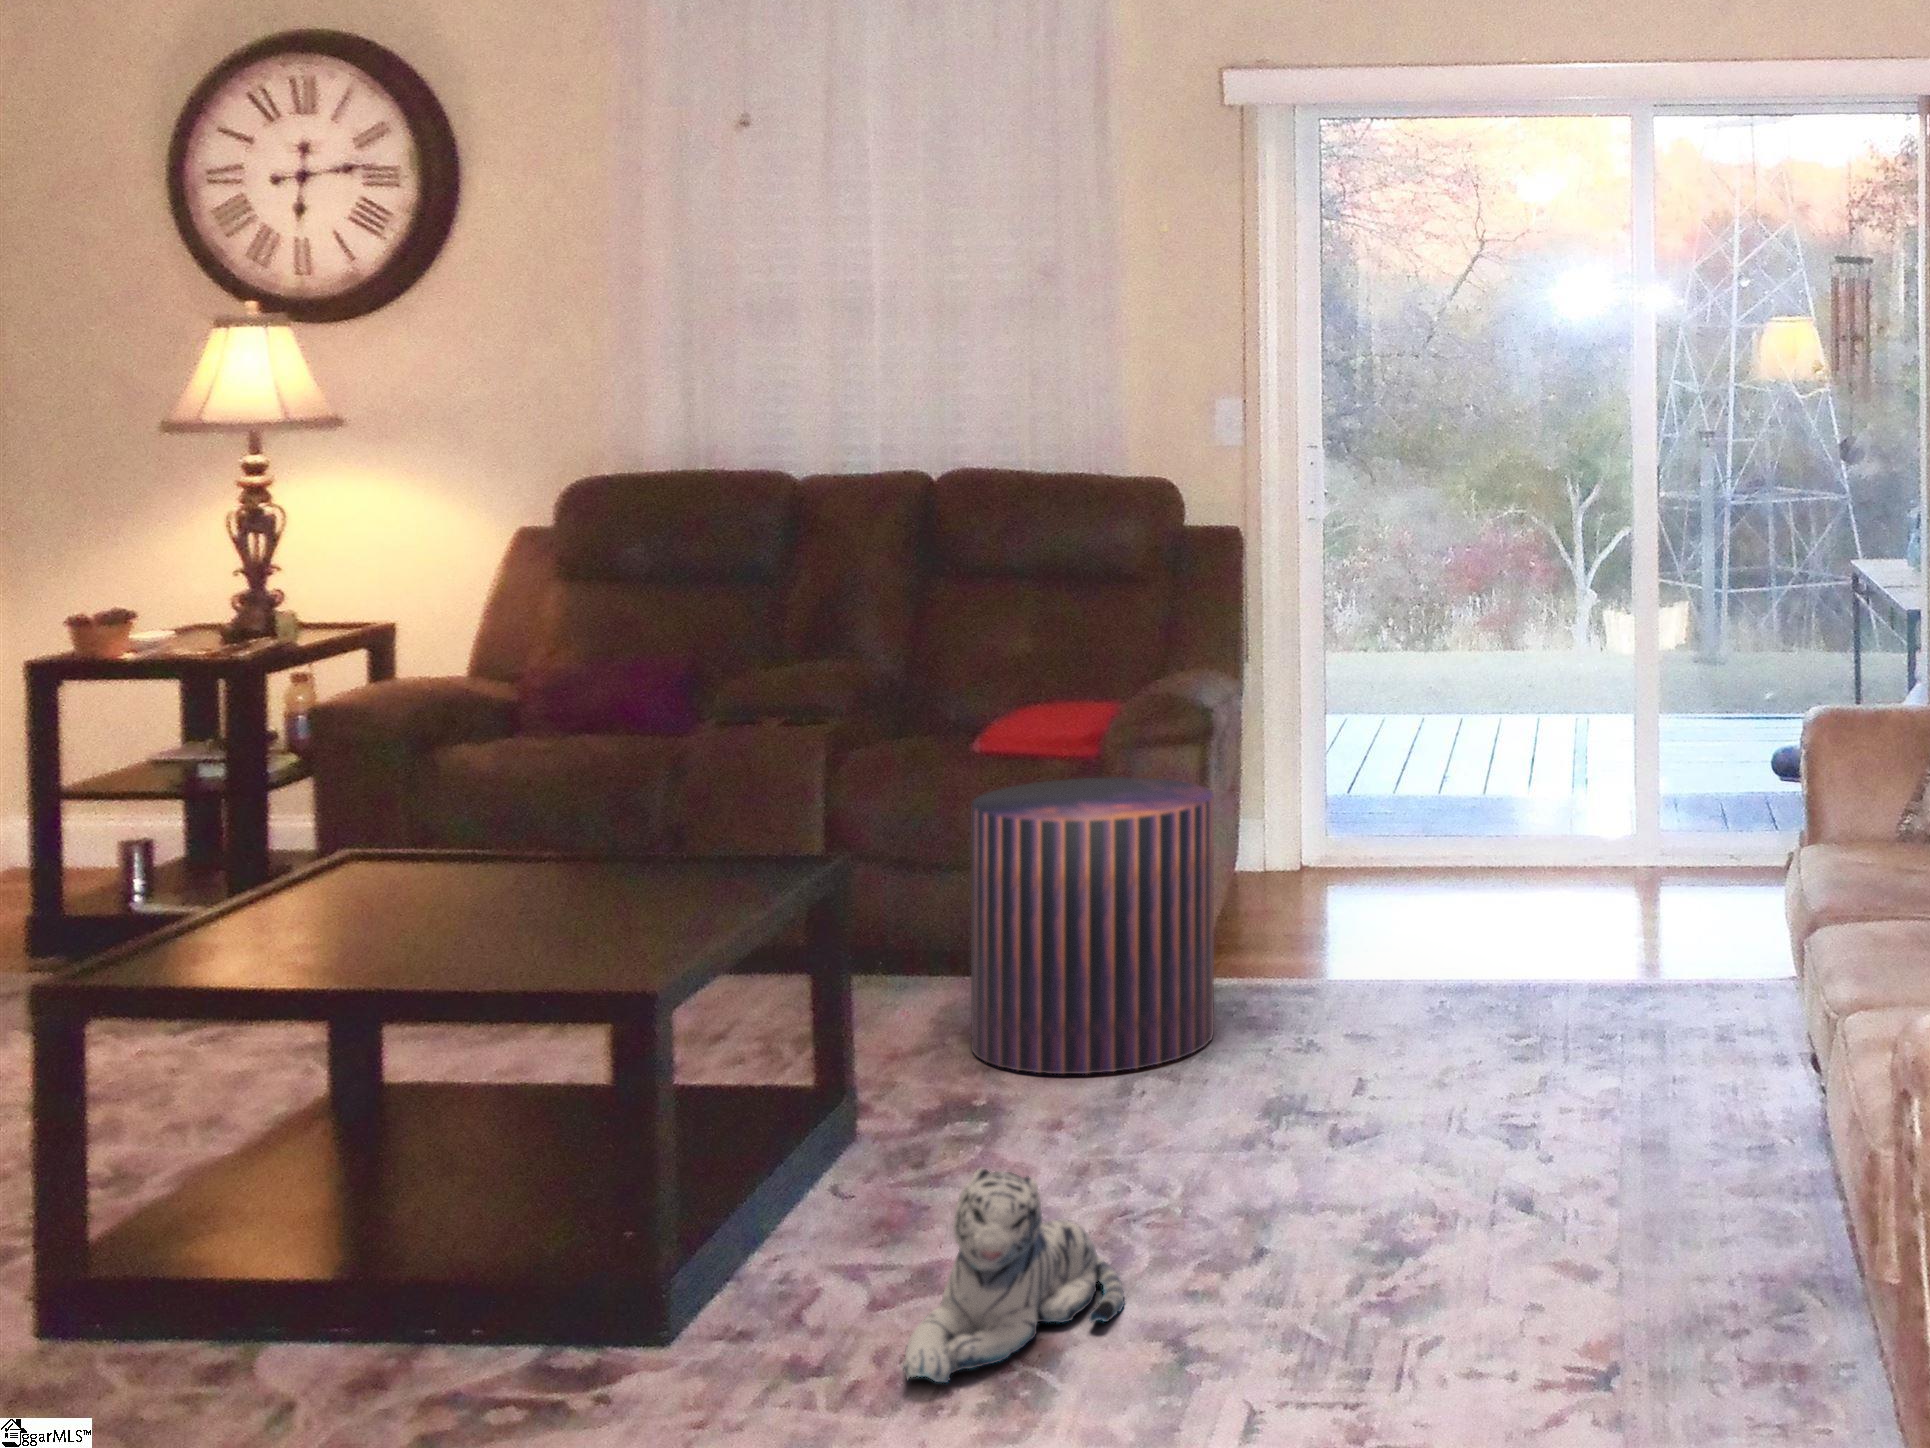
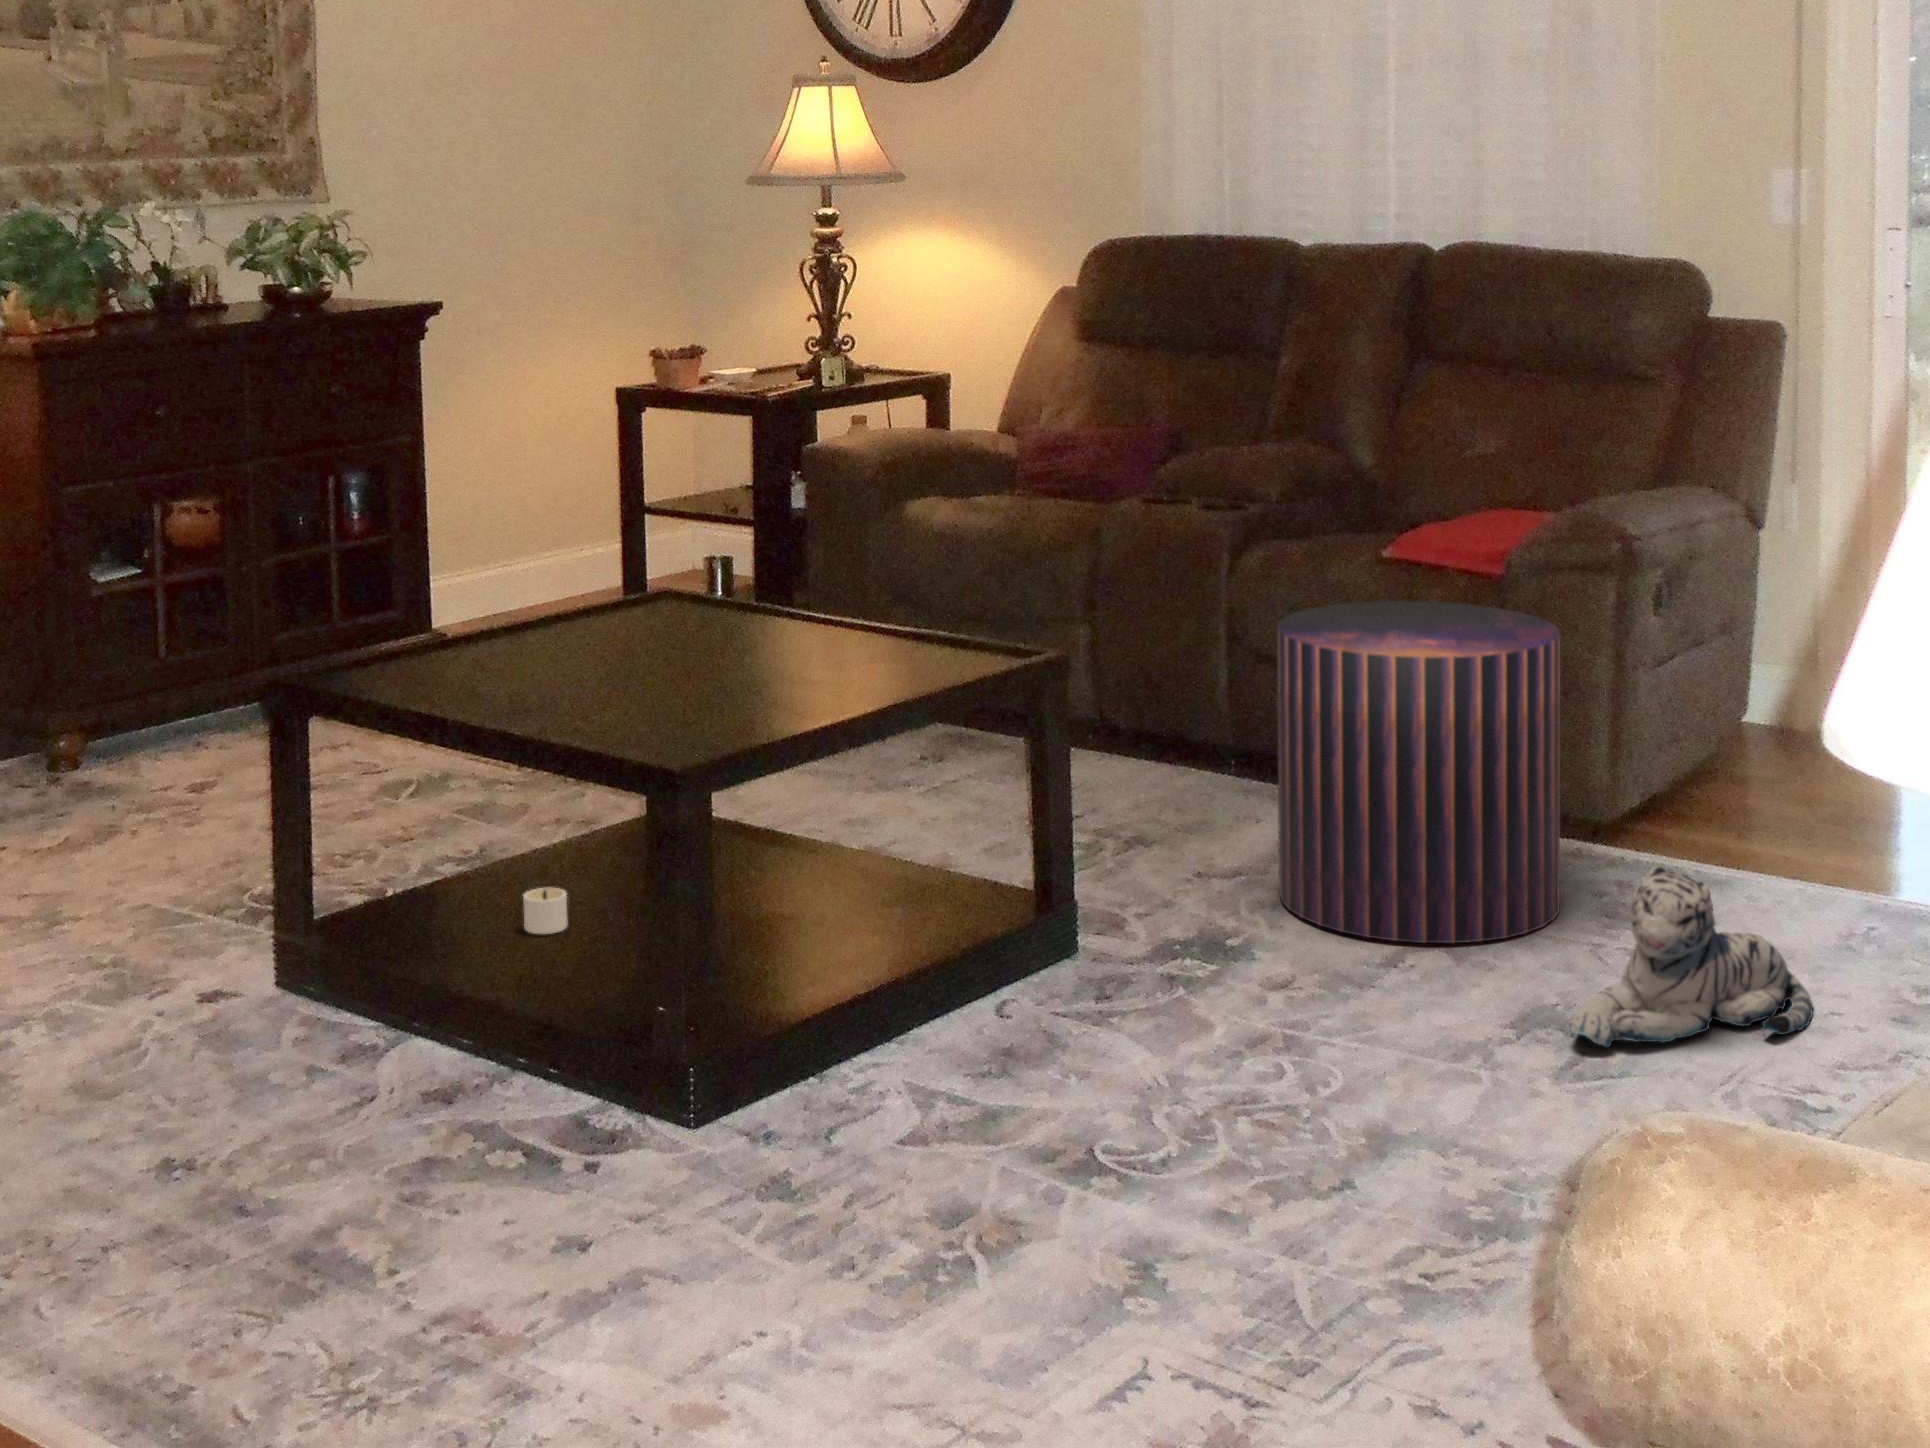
plush toy: present [904,1169,1125,1383] -> present [1569,866,1813,1047]
candle: none [288,1174,360,1228] -> present [523,888,567,934]

